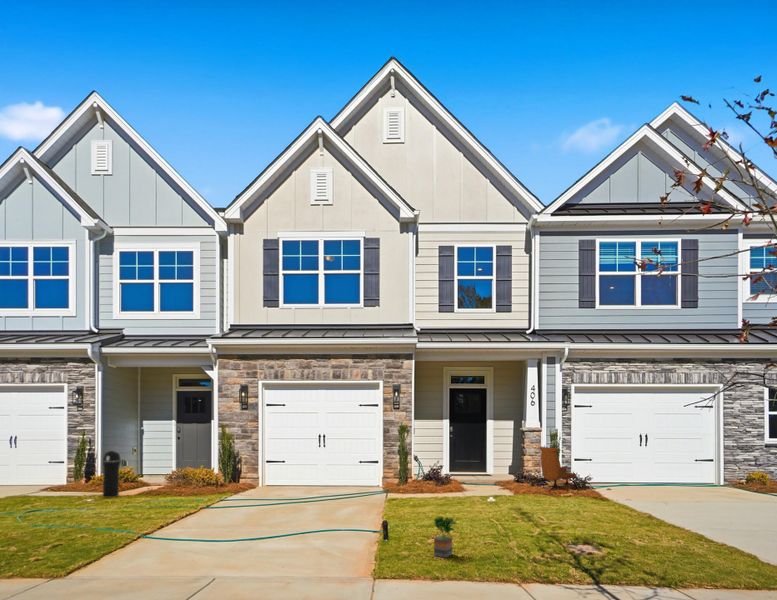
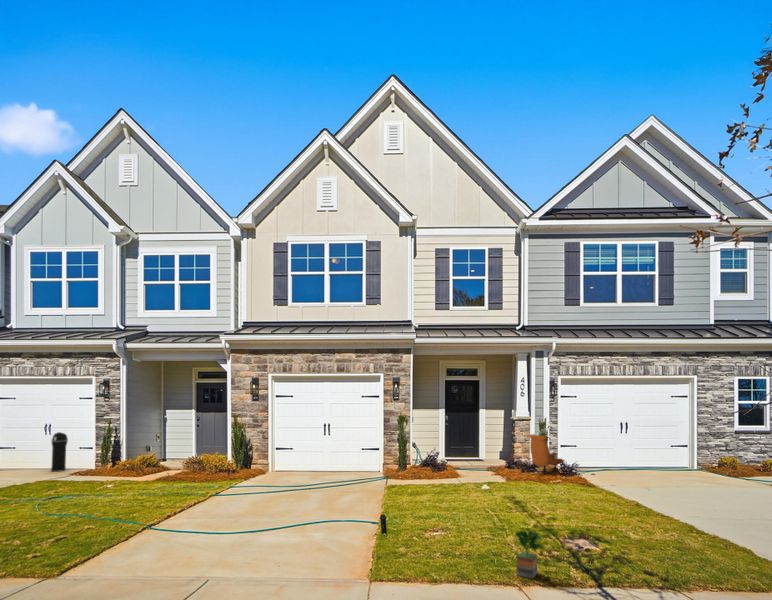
trash can: present [103,451,121,498] -> present [51,432,68,472]
potted tree: present [434,517,456,557] -> present [515,530,541,579]

